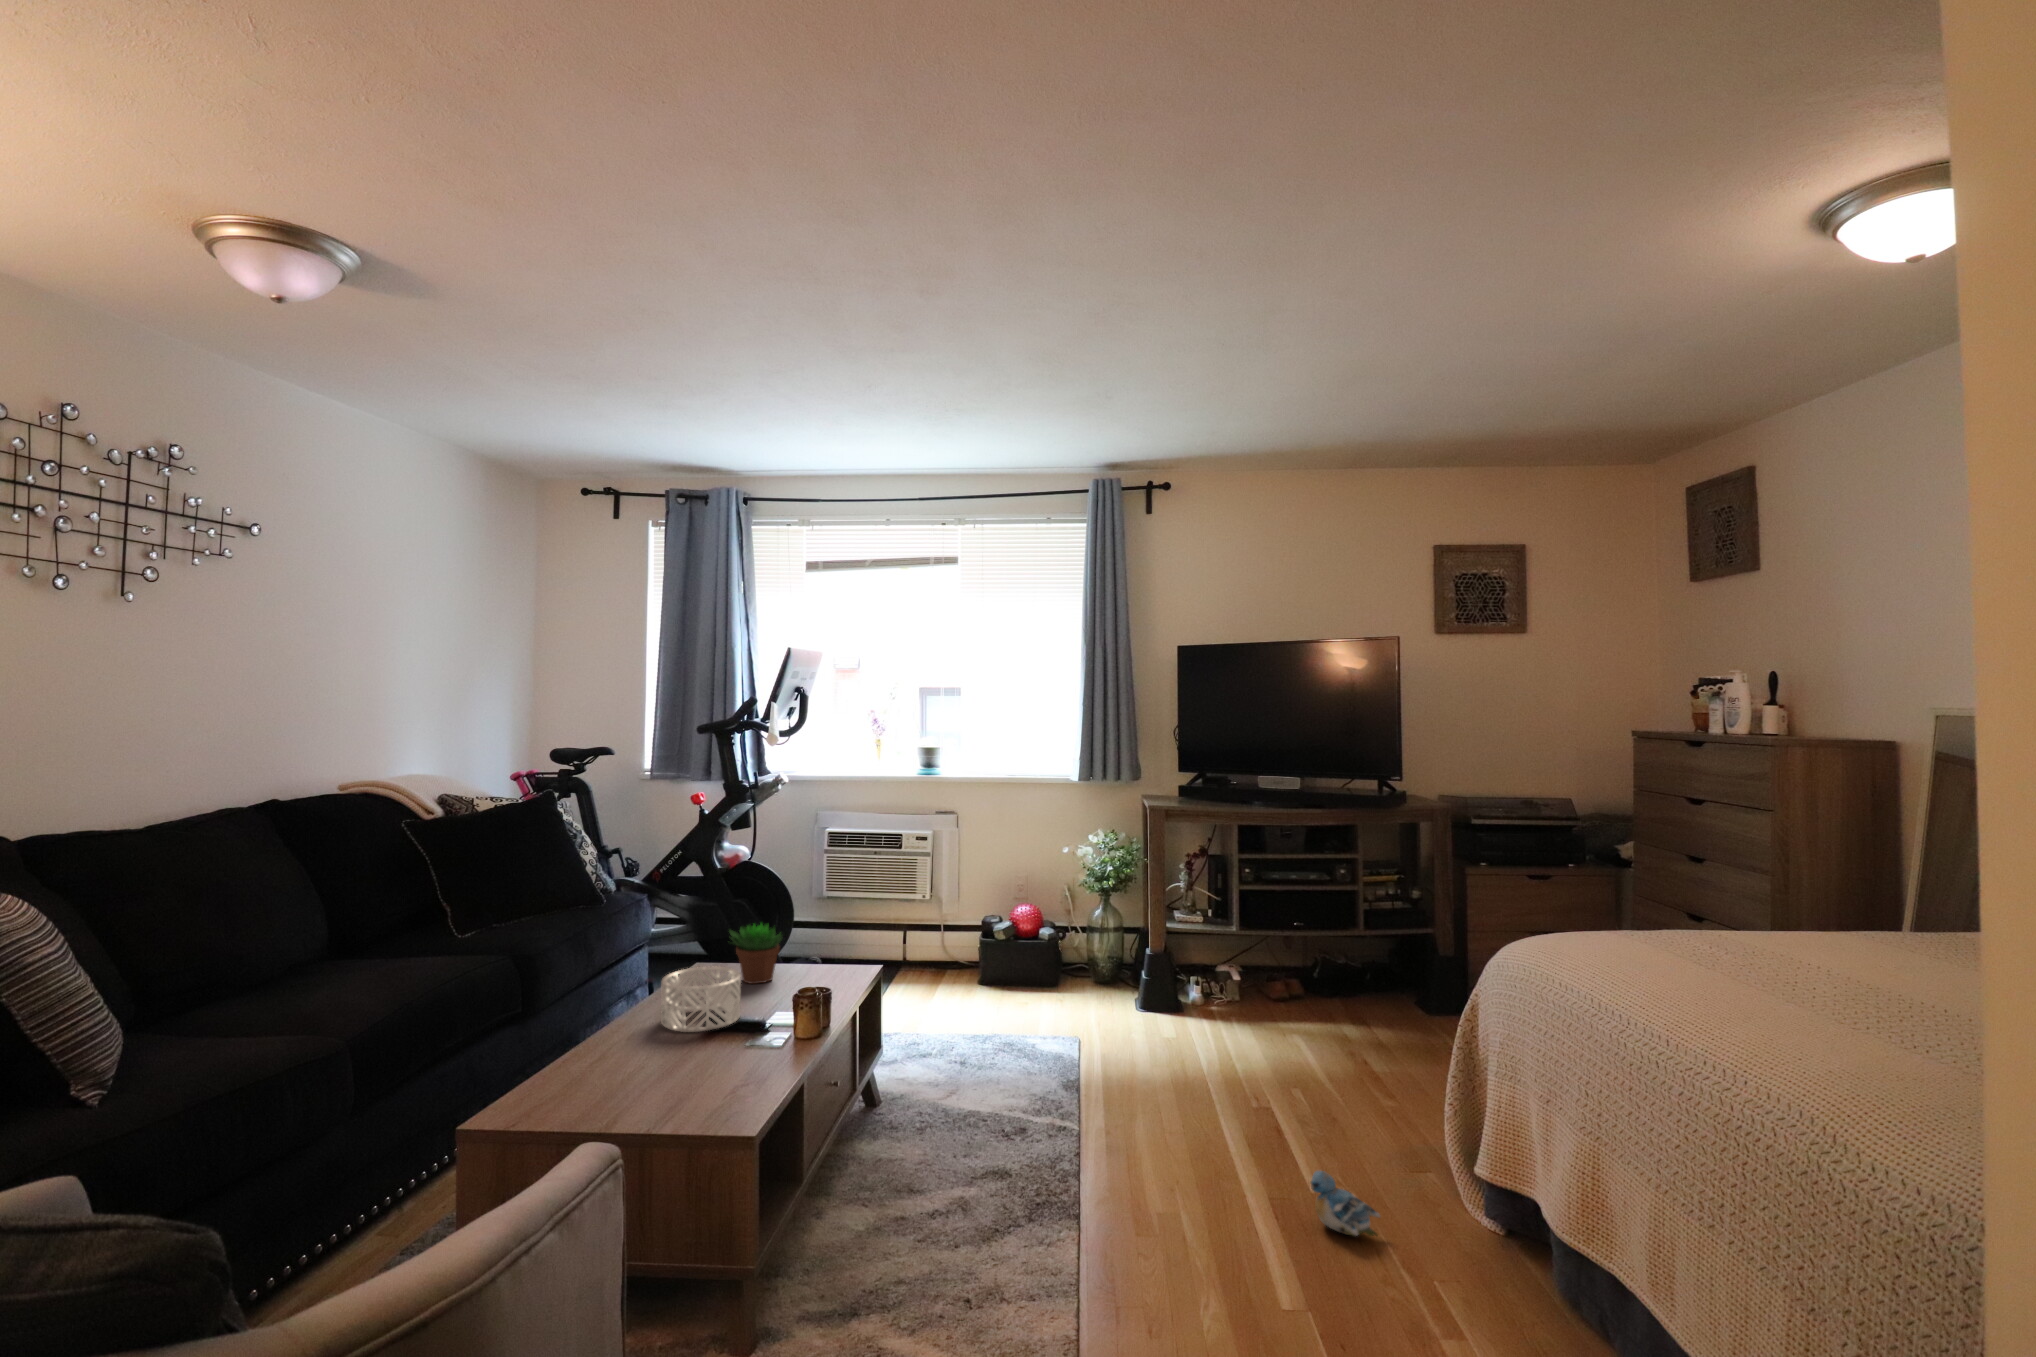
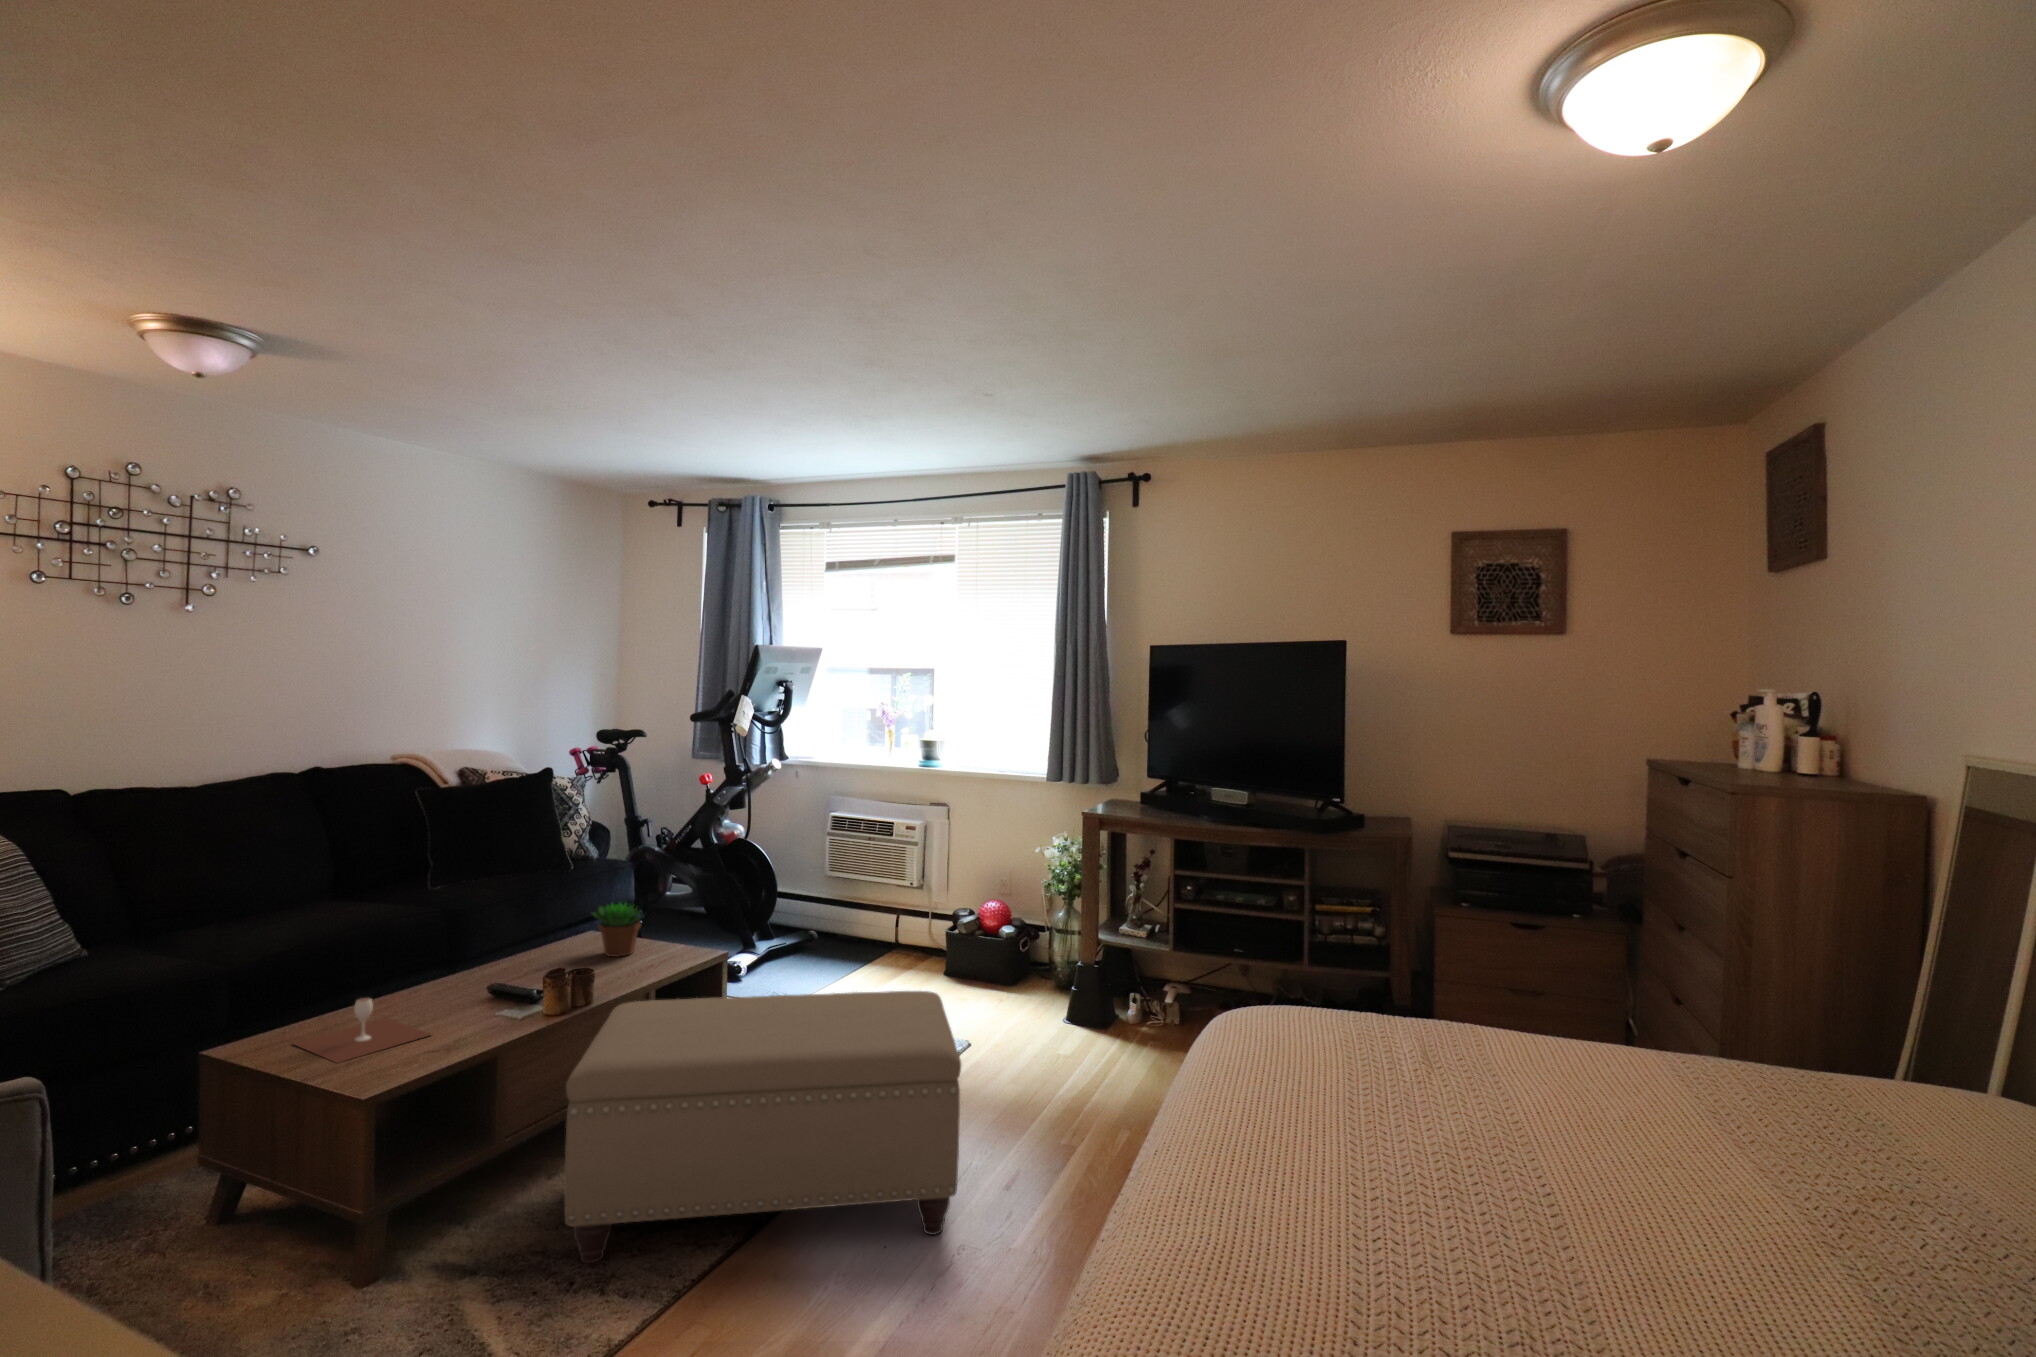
decorative bowl: present [661,967,741,1031] -> none [475,938,551,996]
ottoman: none [874,976,1275,1281] -> present [565,991,961,1263]
wine glass: none [555,1039,705,1111] -> present [294,998,430,1063]
plush toy: present [1311,1171,1380,1236] -> none [961,1221,1018,1304]

